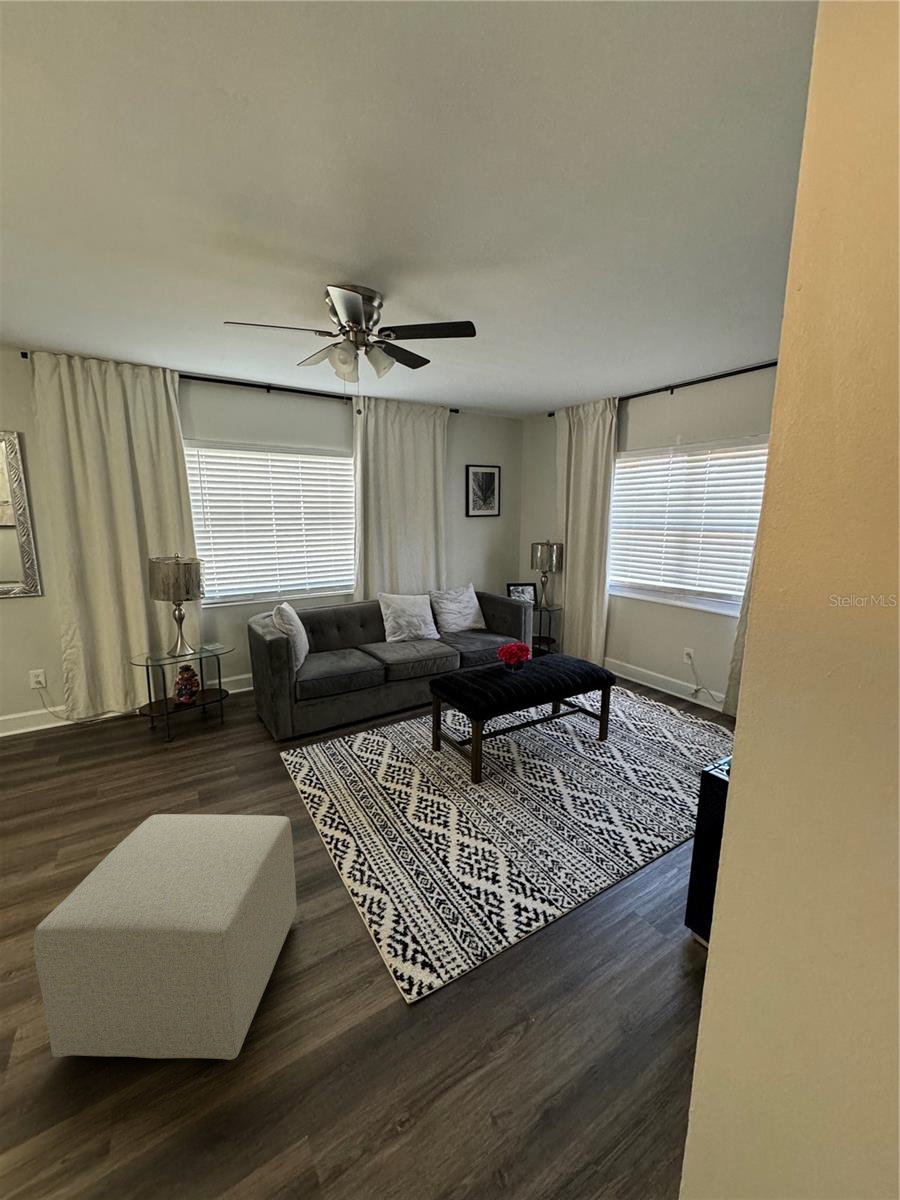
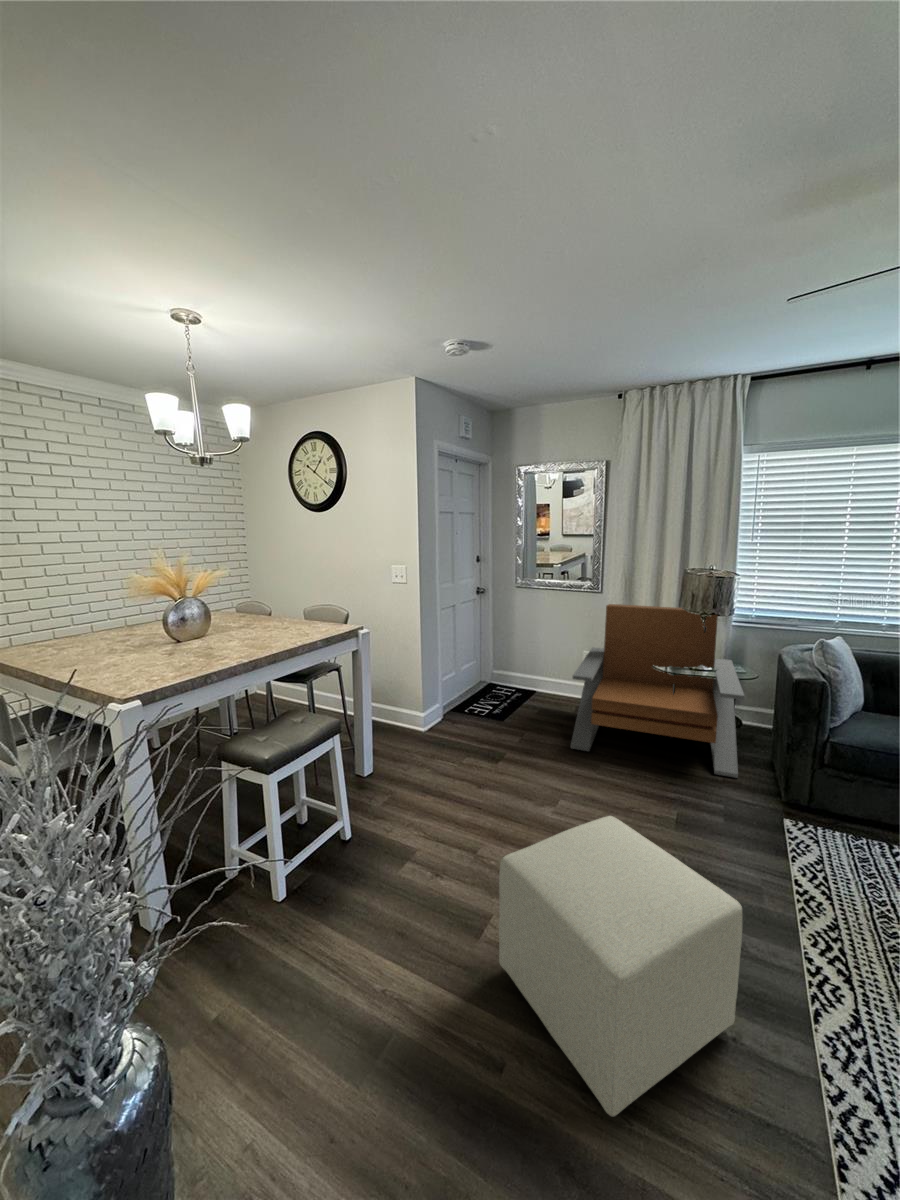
lounge chair: none [36,596,238,786] -> present [571,604,745,778]

